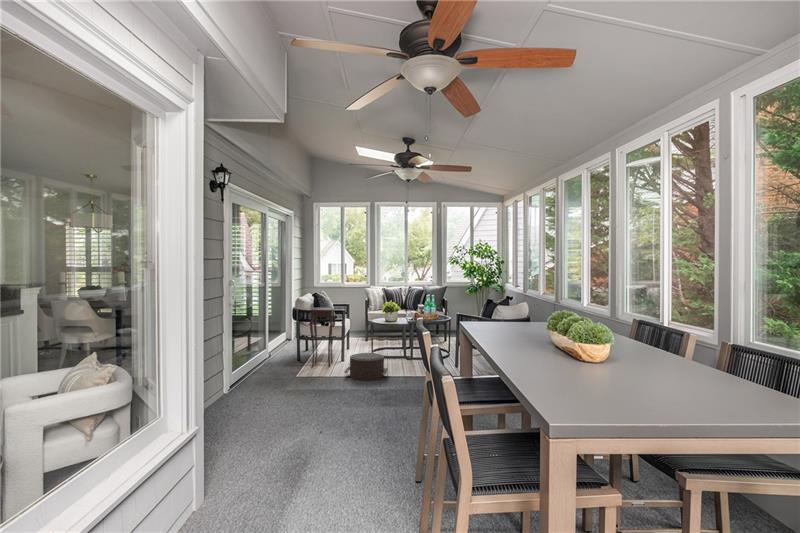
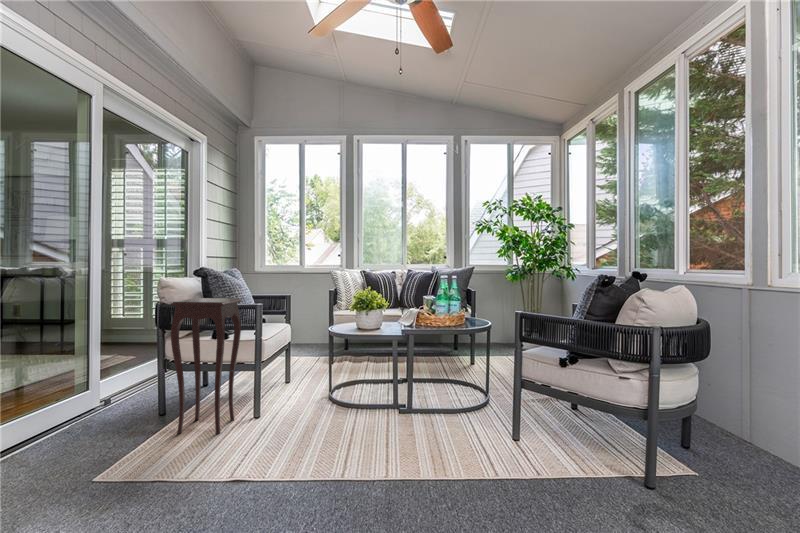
pouf: present [344,353,388,380] -> none [224,406,346,490]

